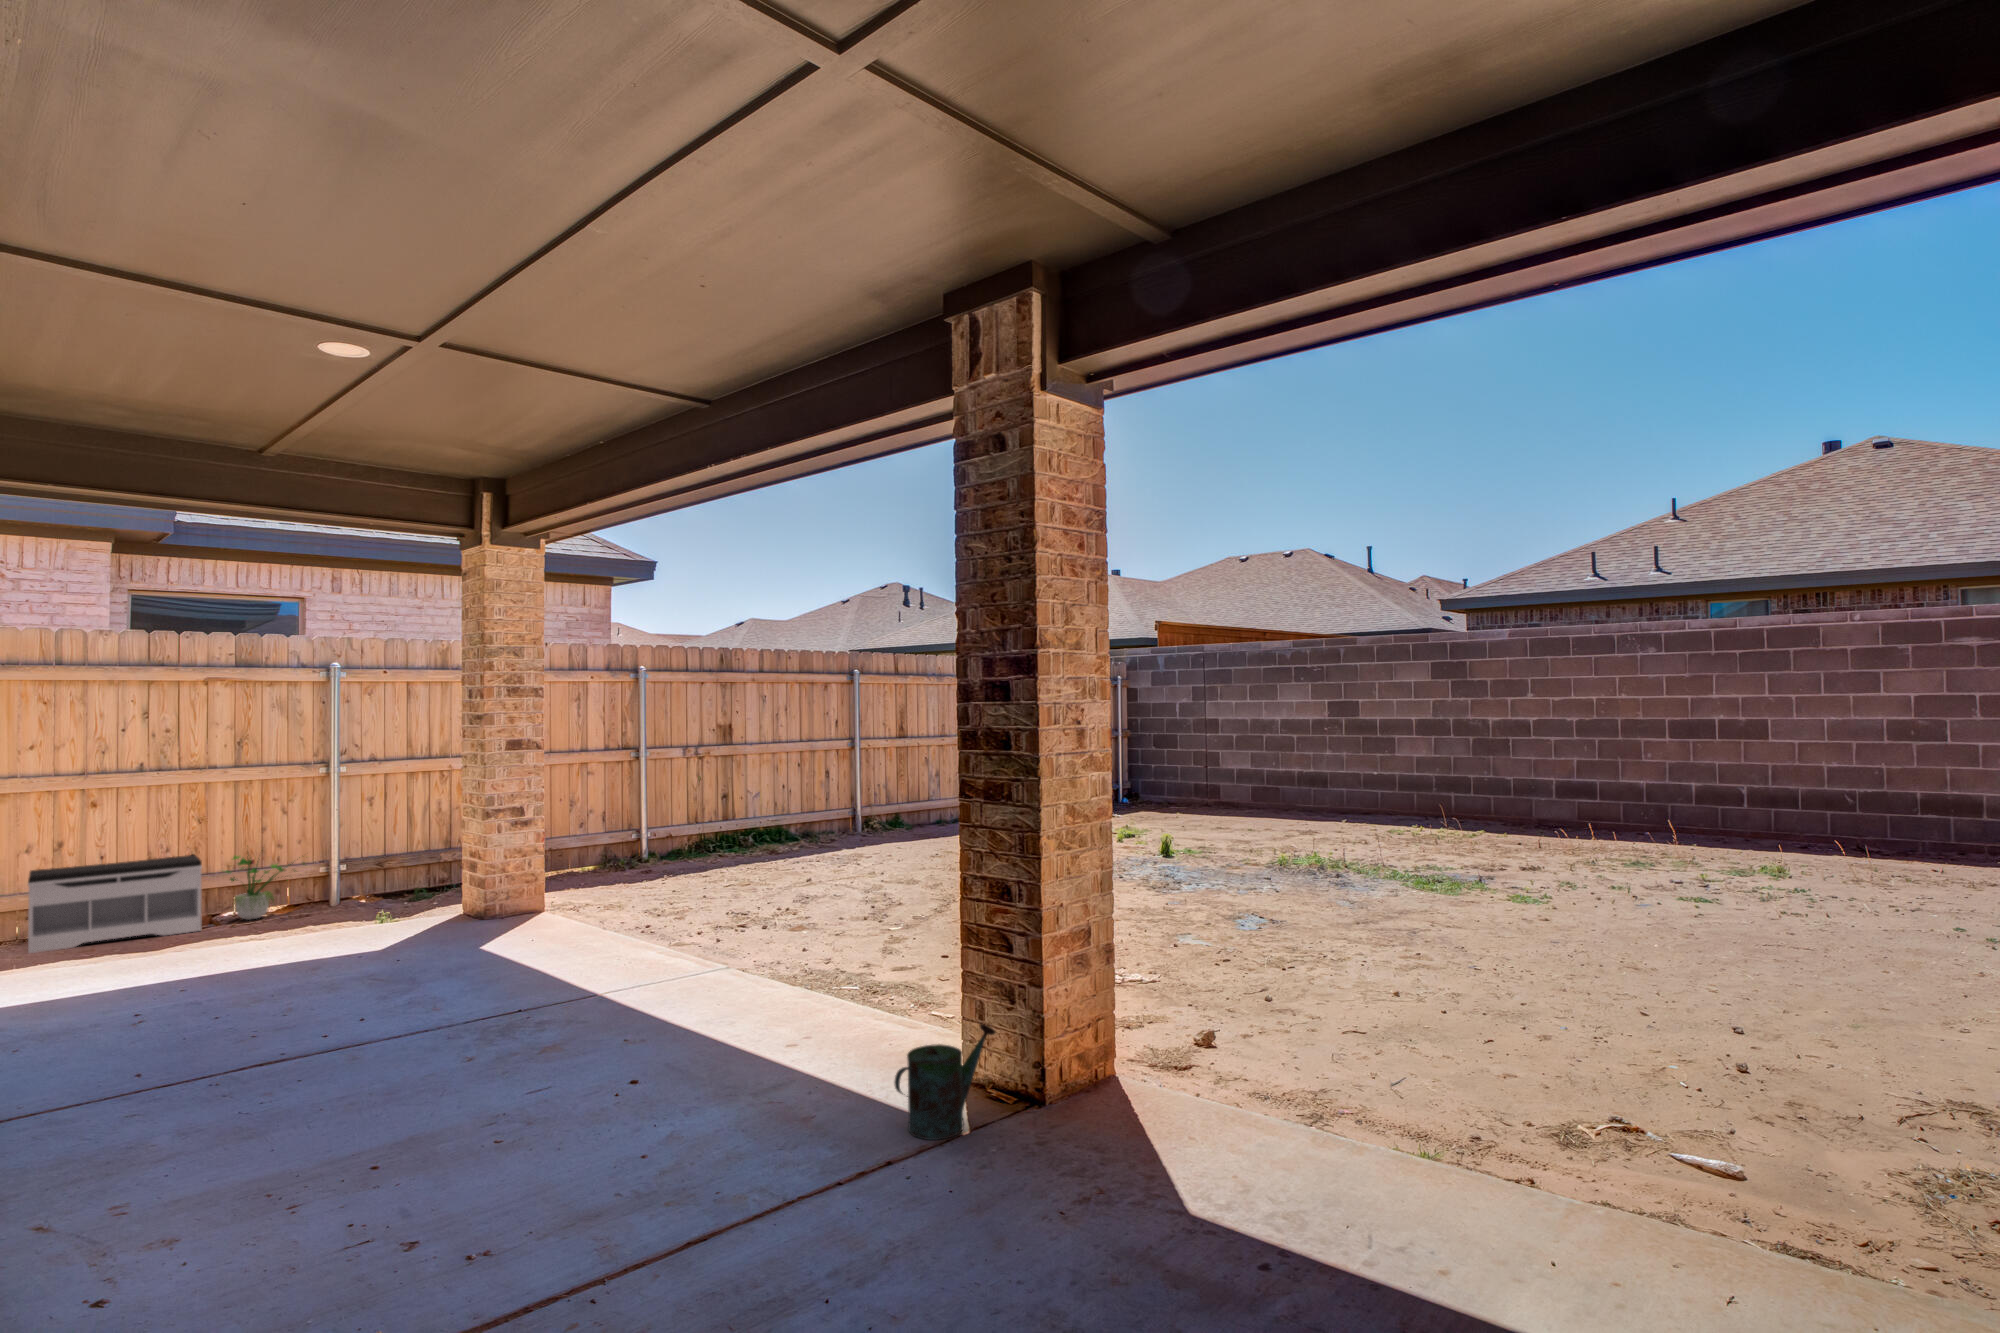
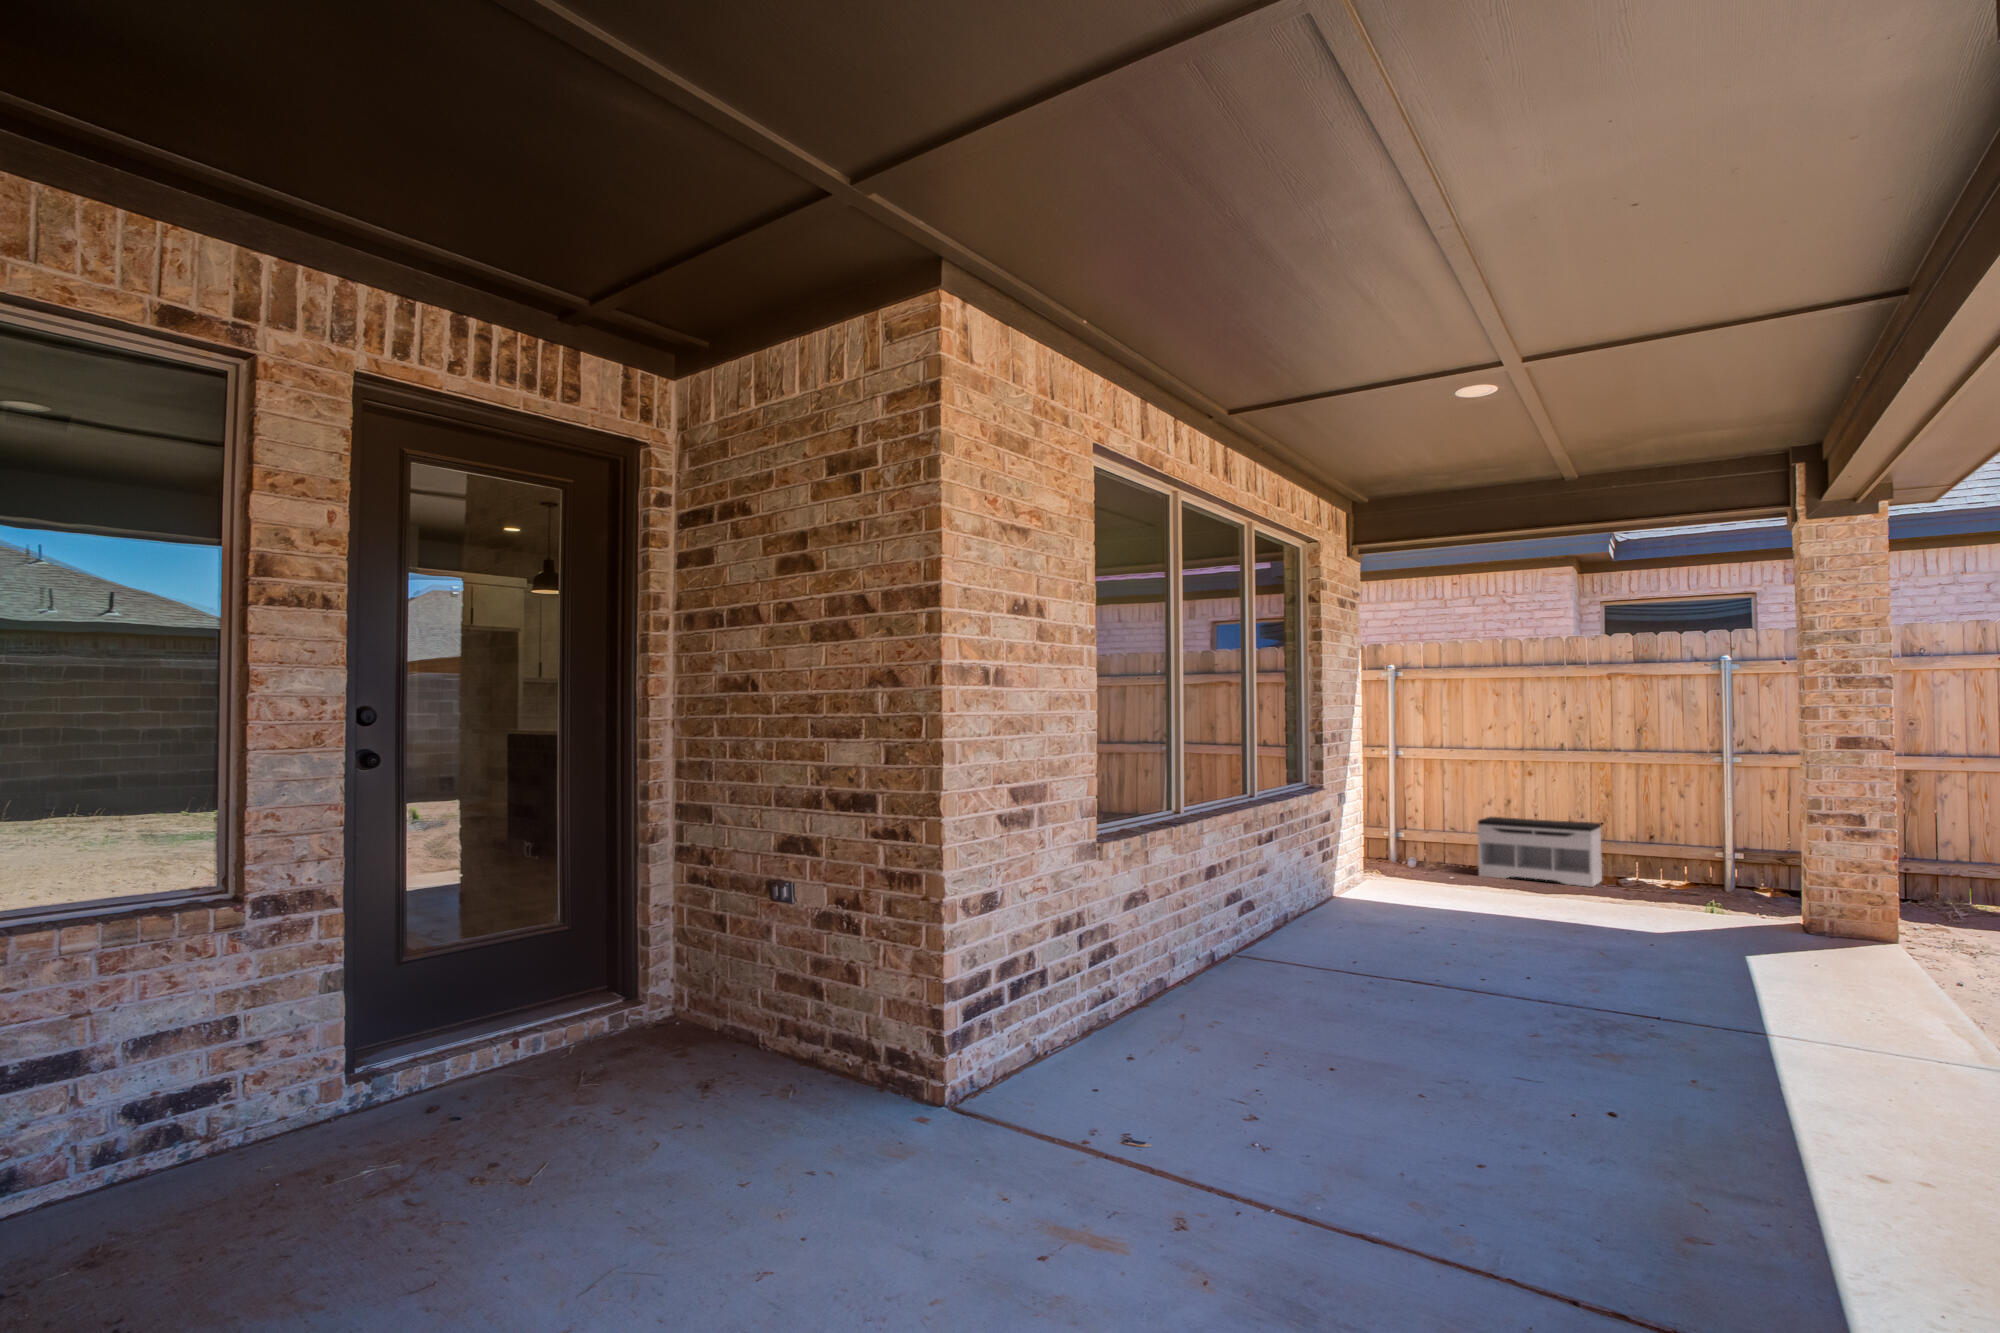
potted plant: present [226,856,296,920] -> none [1615,815,1697,888]
watering can: present [894,1024,996,1140] -> none [1671,1138,1885,1272]

